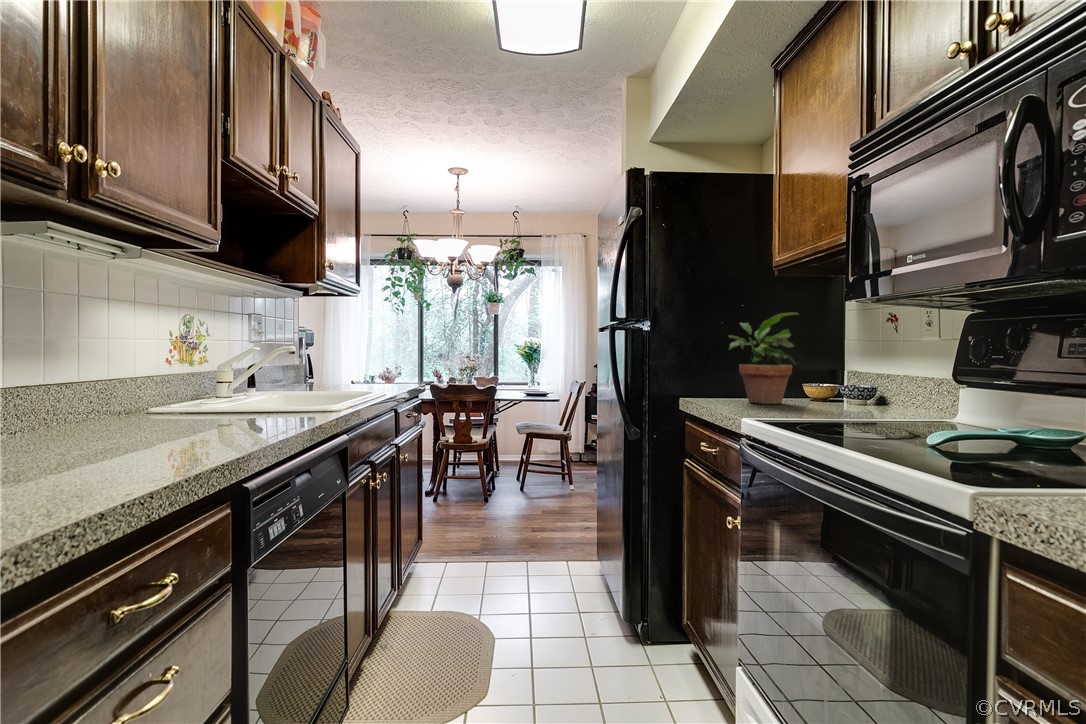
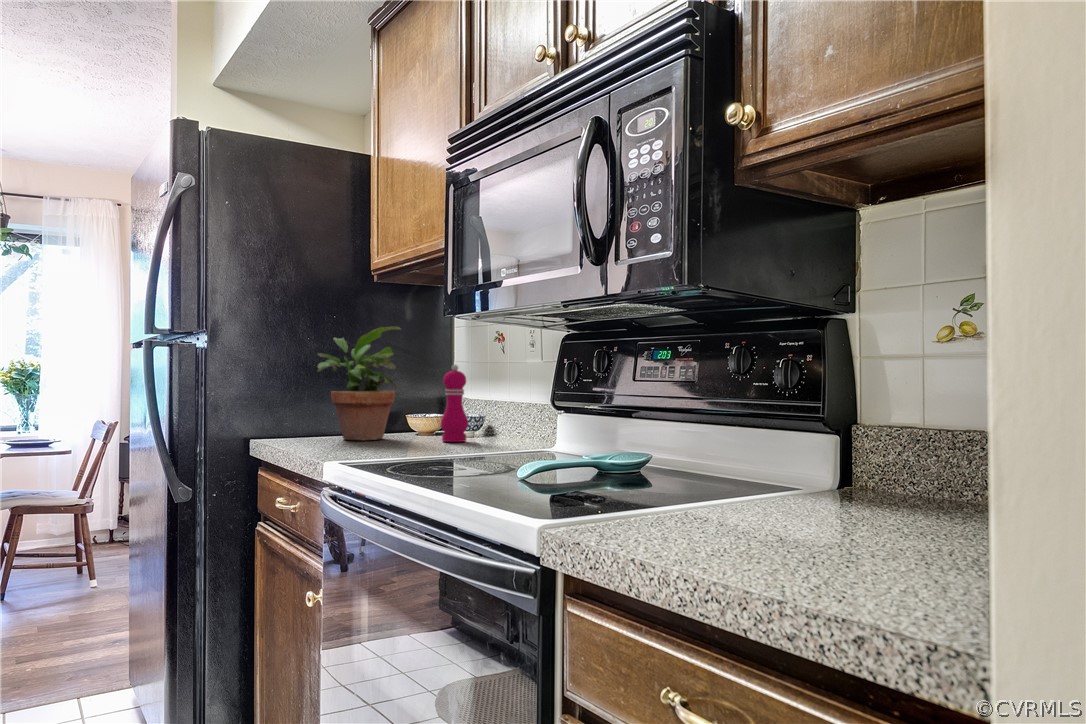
pepper mill: none [835,343,862,410] -> present [441,365,468,442]

